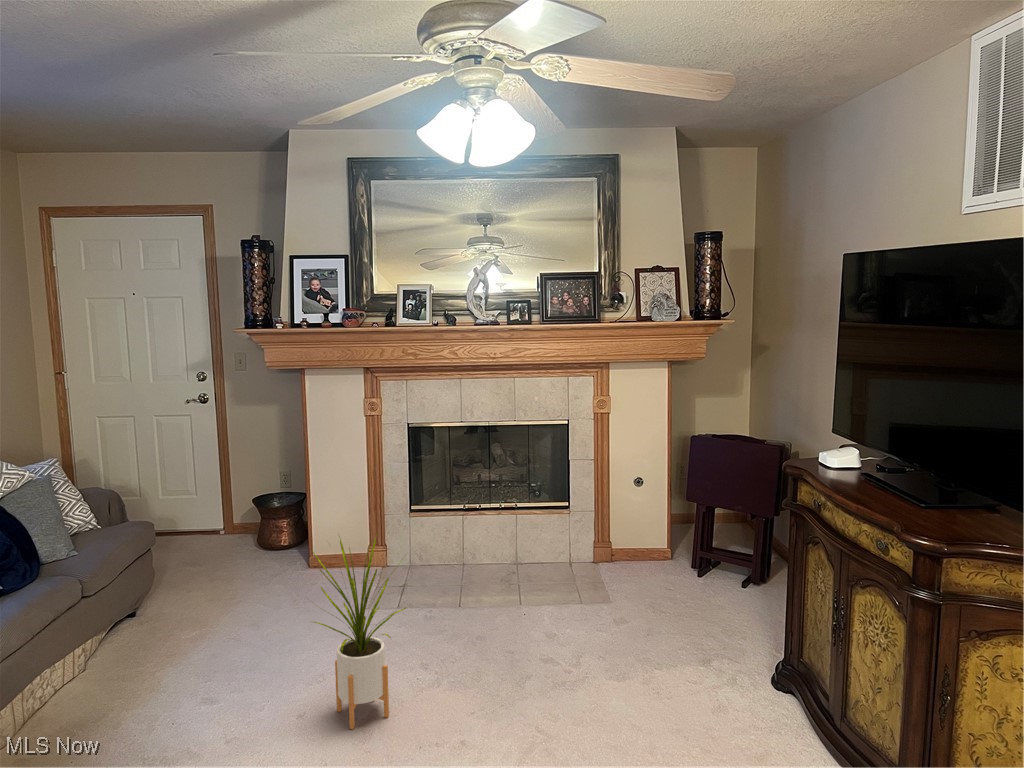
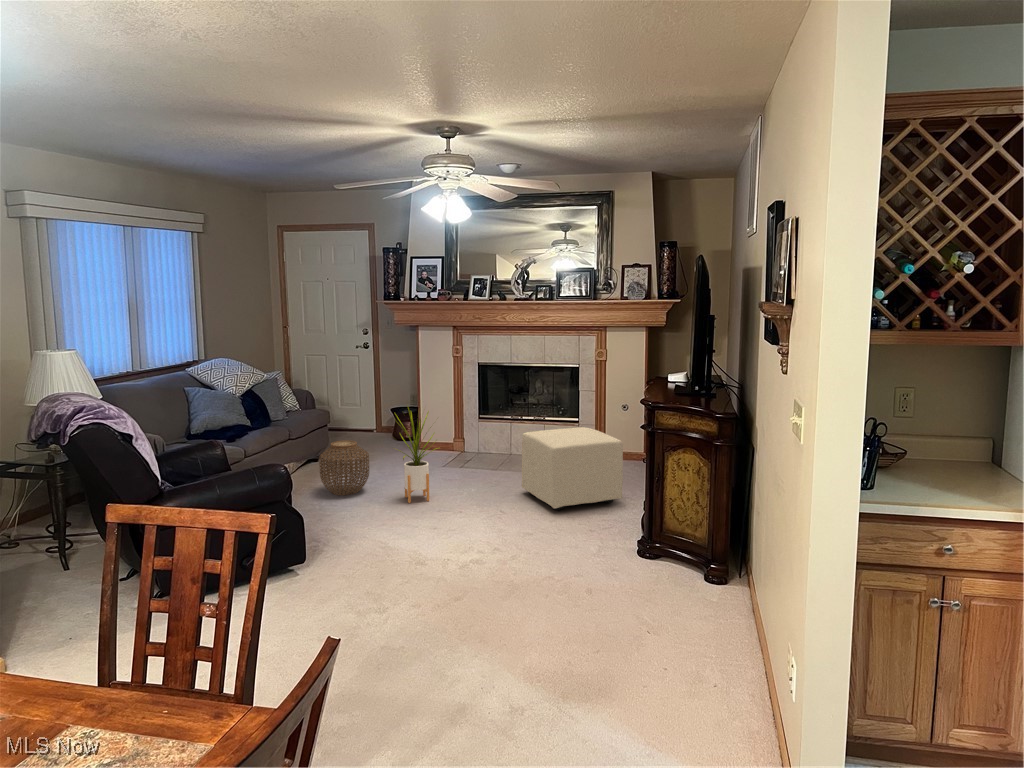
ottoman: none [545,538,731,715] -> present [522,427,623,510]
woven basket: none [153,606,258,724] -> present [319,440,369,495]

